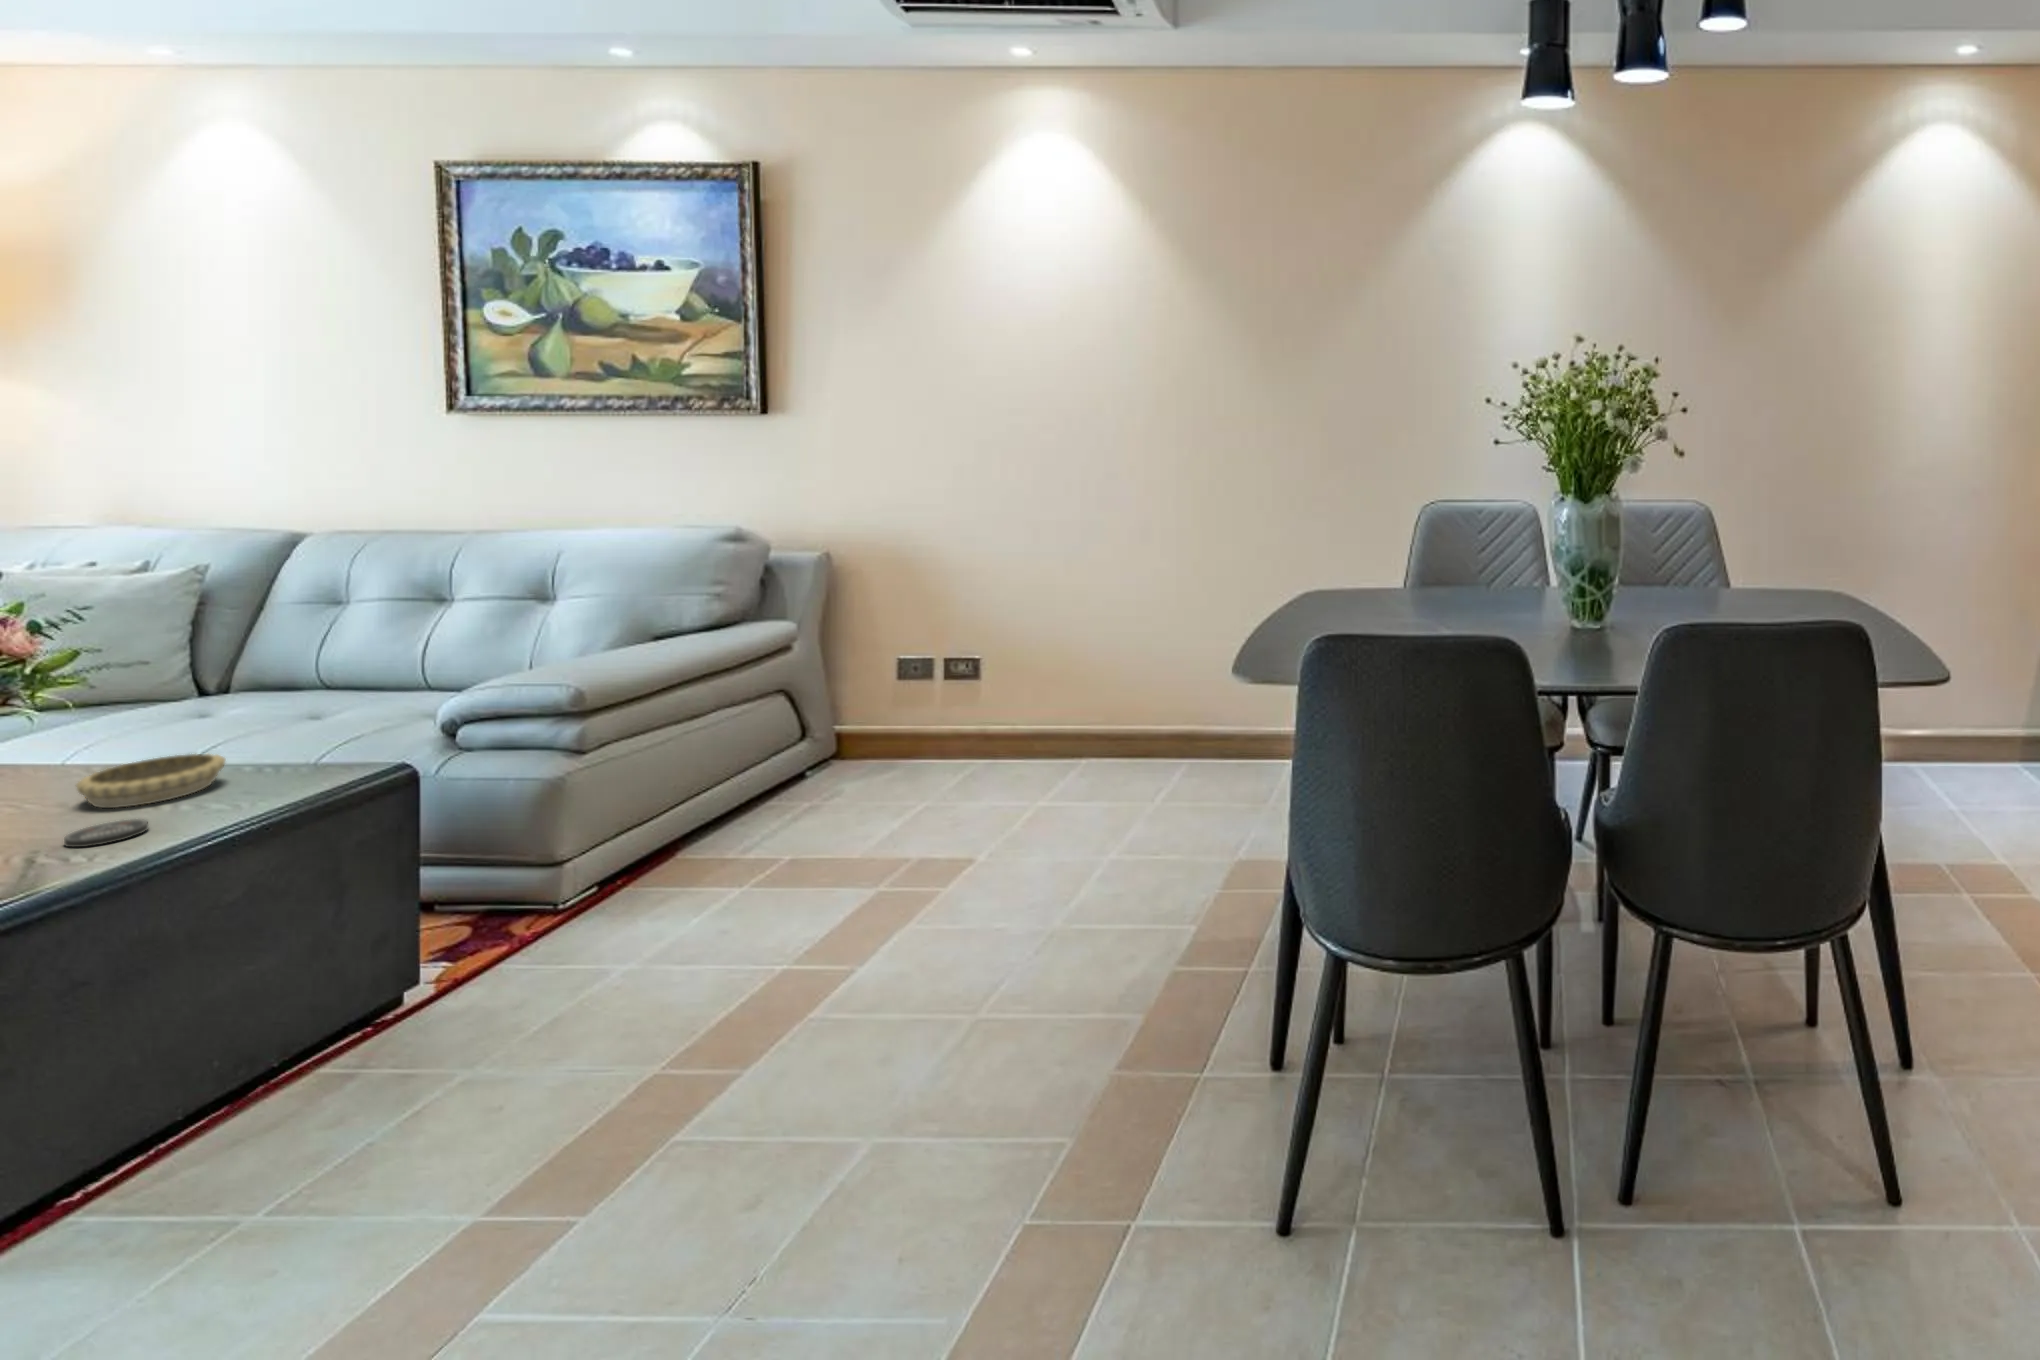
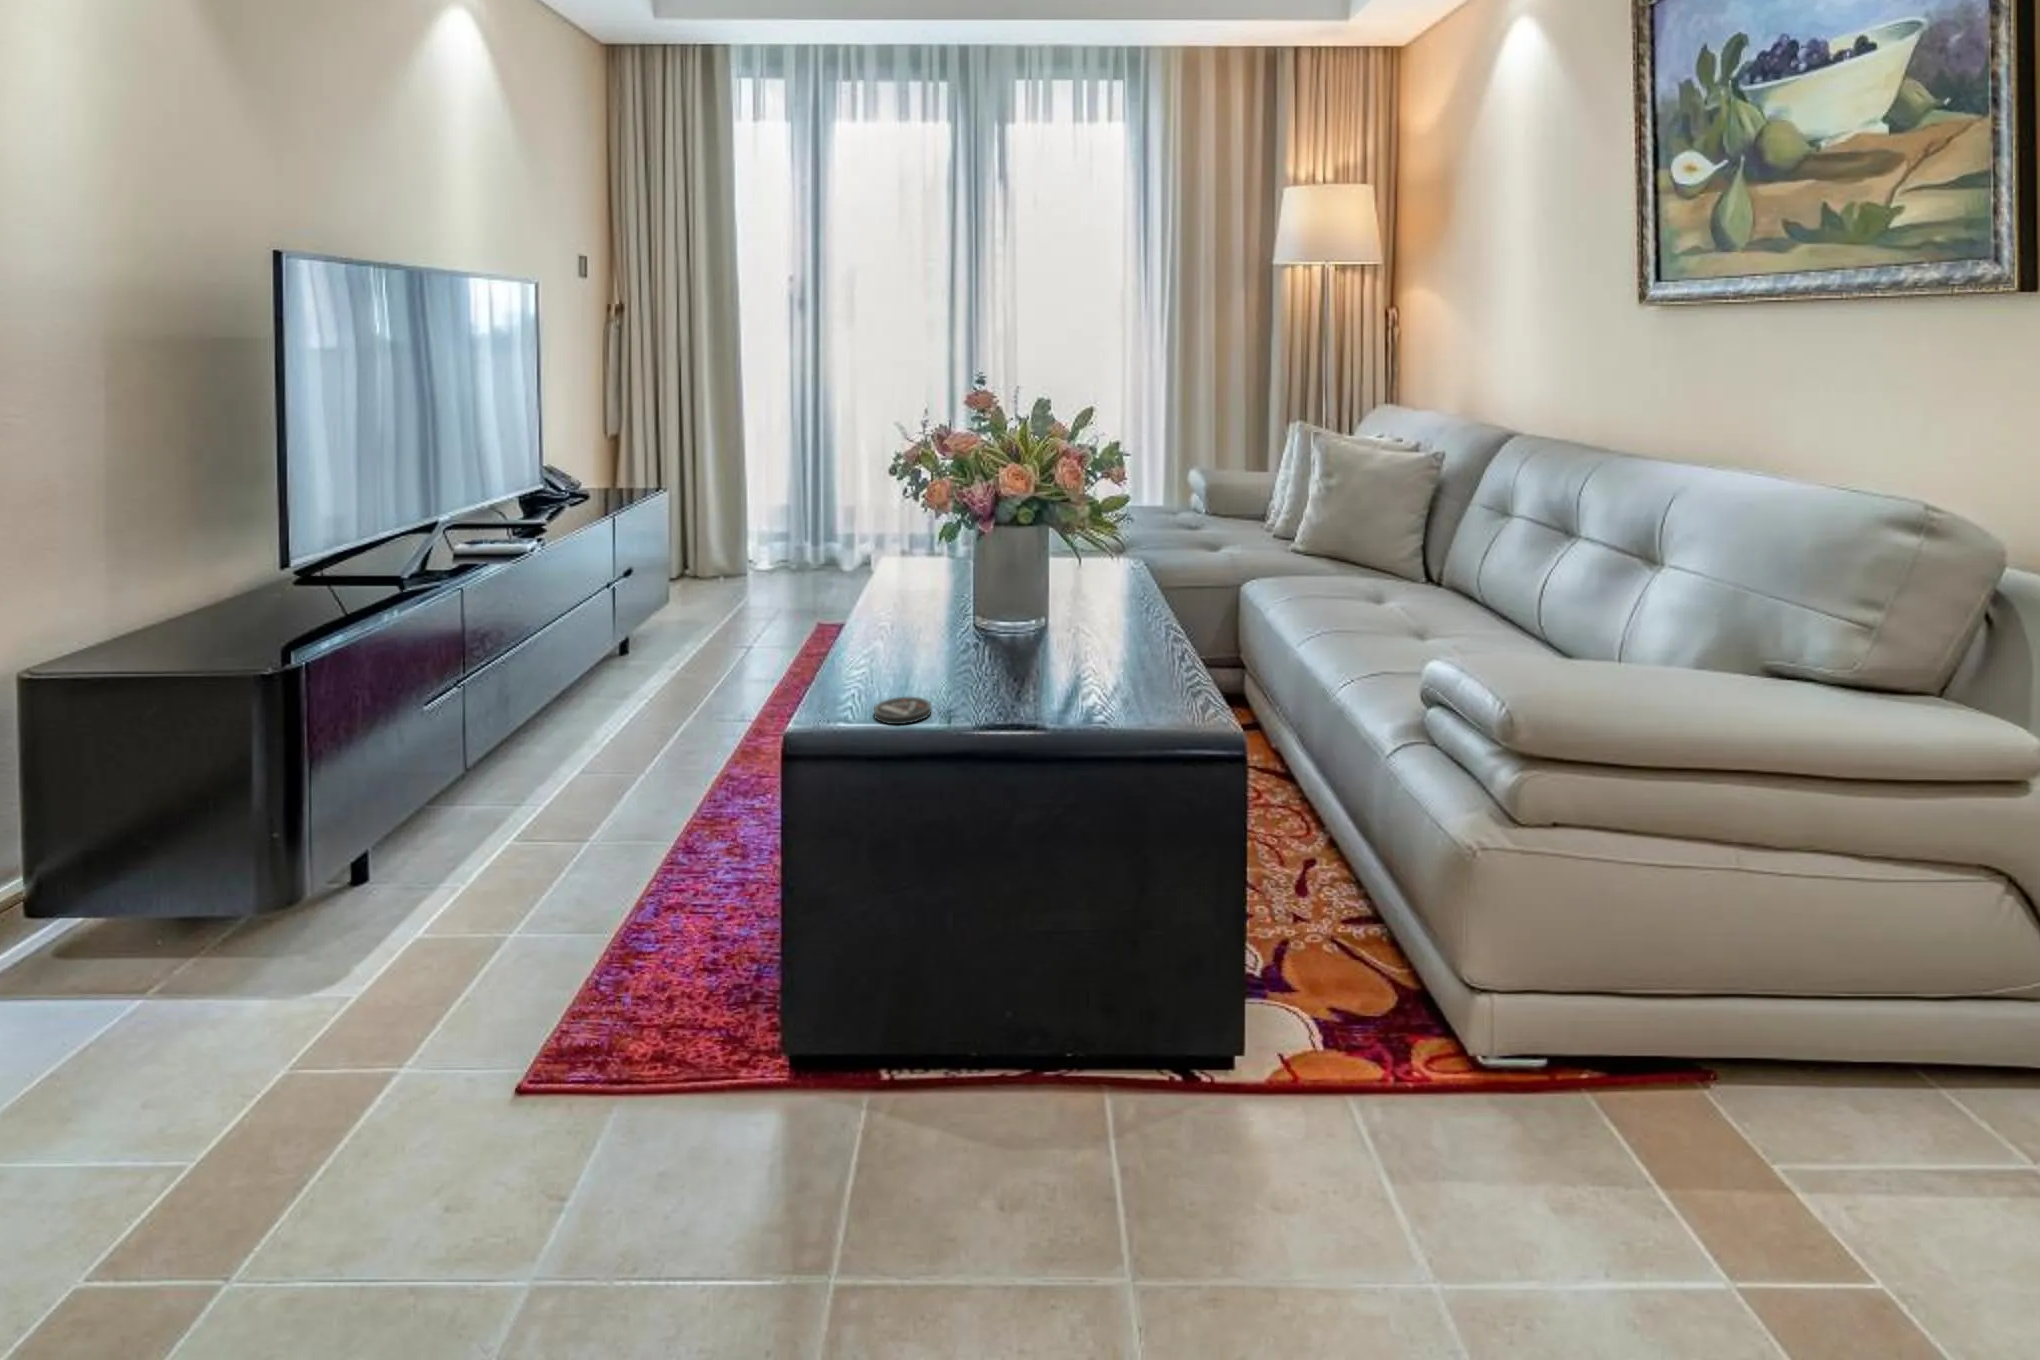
decorative bowl: present [76,754,225,808] -> none [978,639,1084,693]

